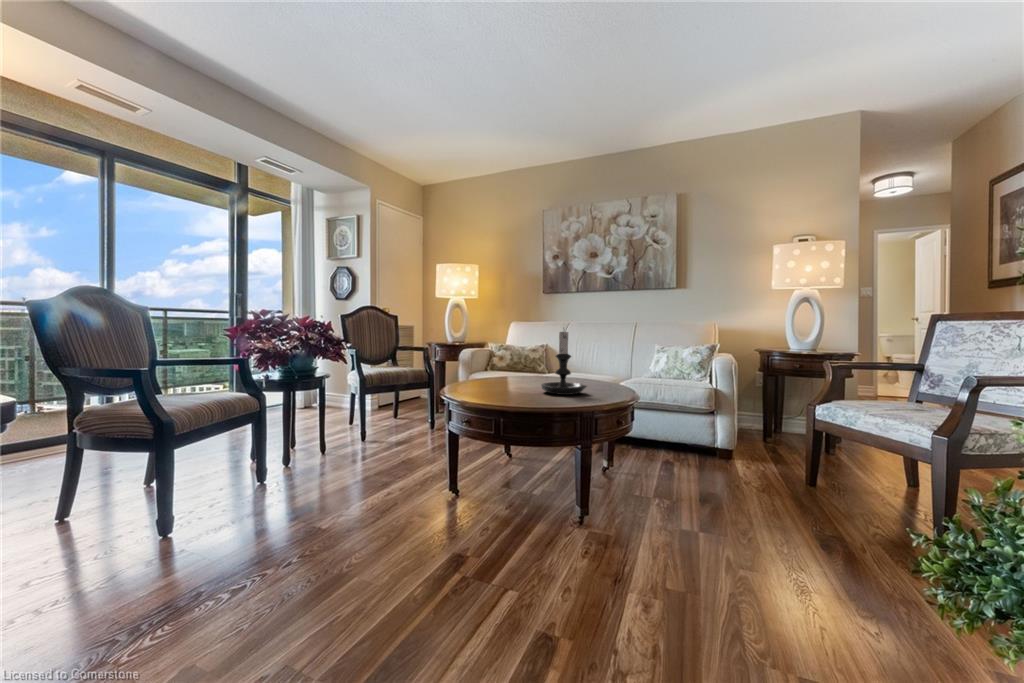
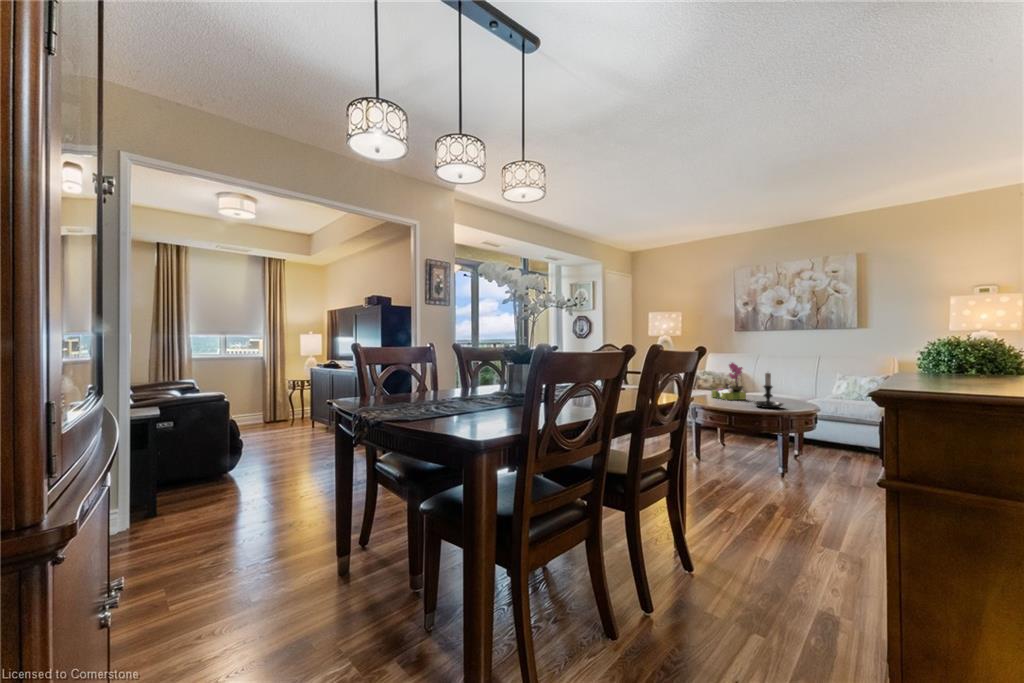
flower arrangement: none [490,322,539,383] -> present [712,363,746,400]

